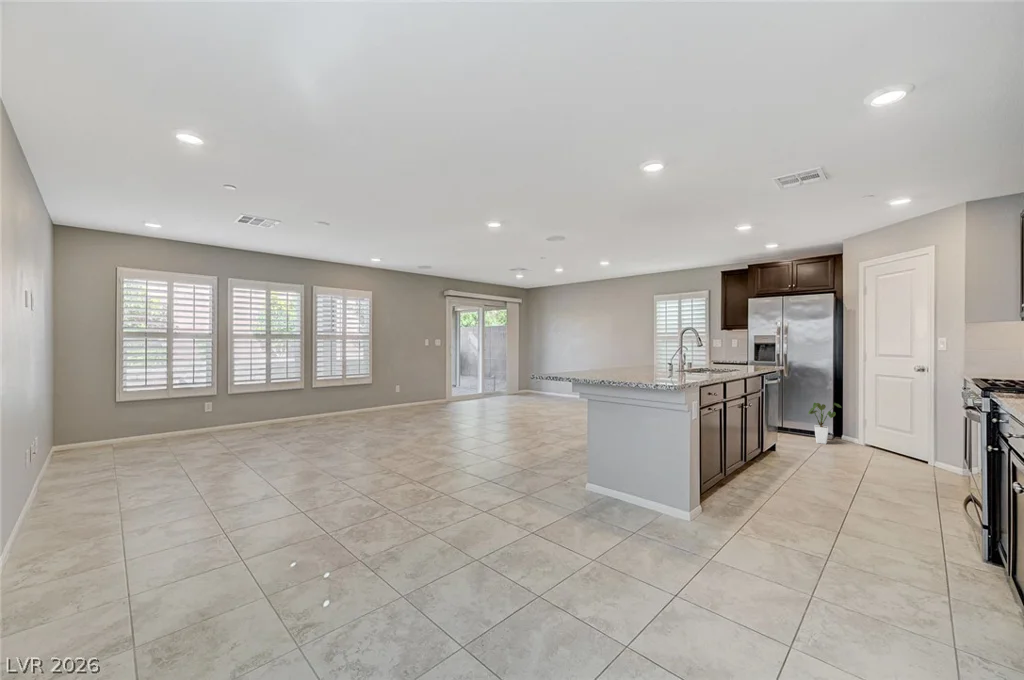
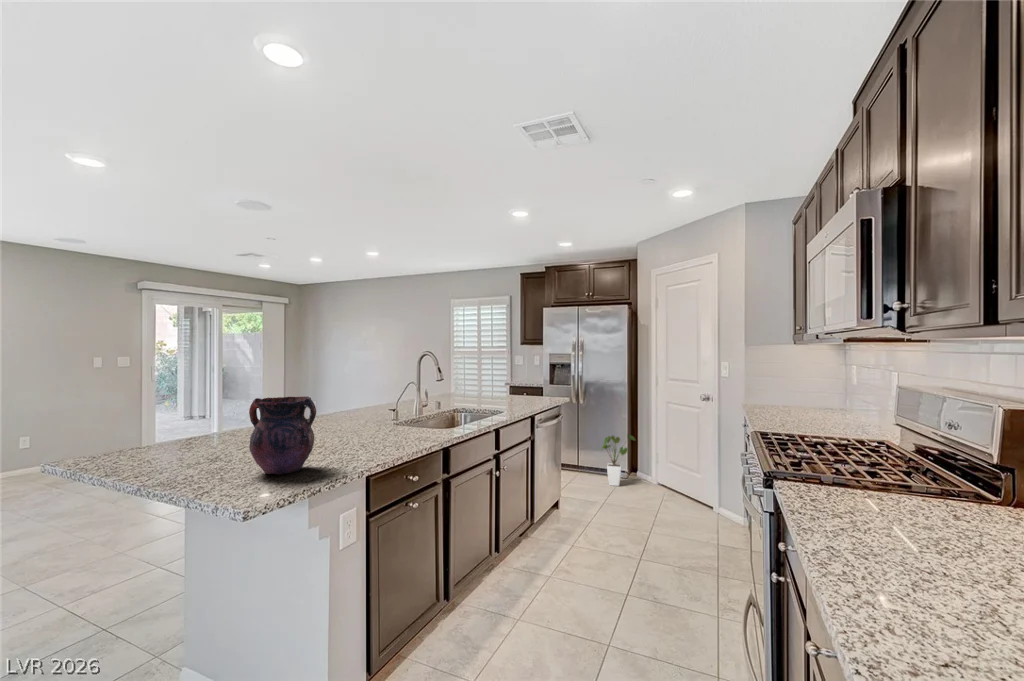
vase: none [647,344,682,383] -> present [249,396,316,475]

